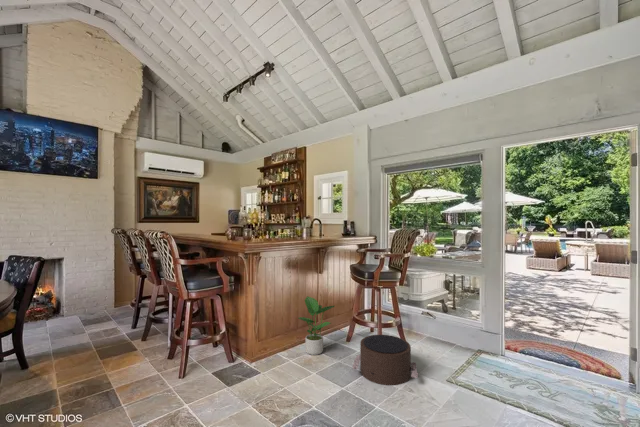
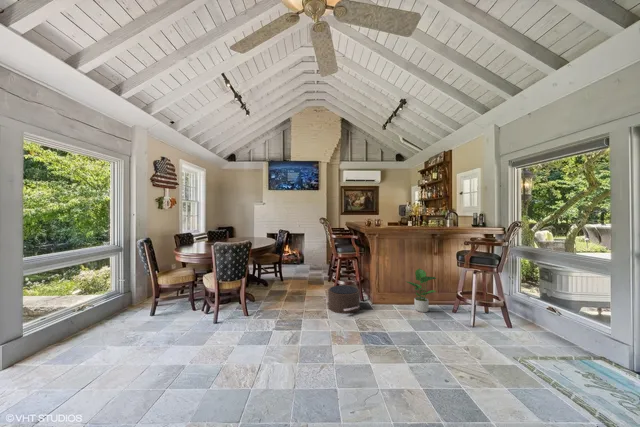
pouf: present [353,335,418,385] -> present [324,285,360,314]

